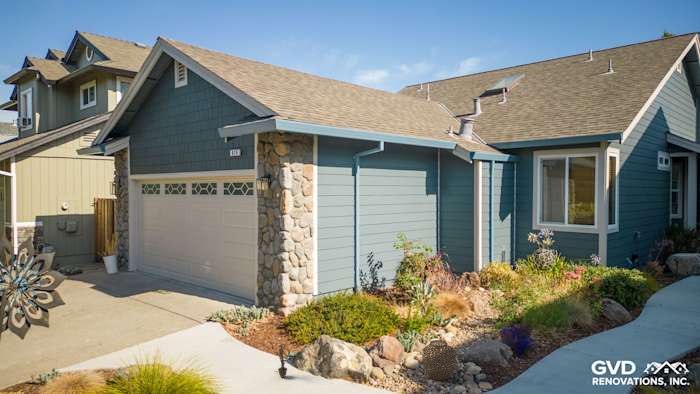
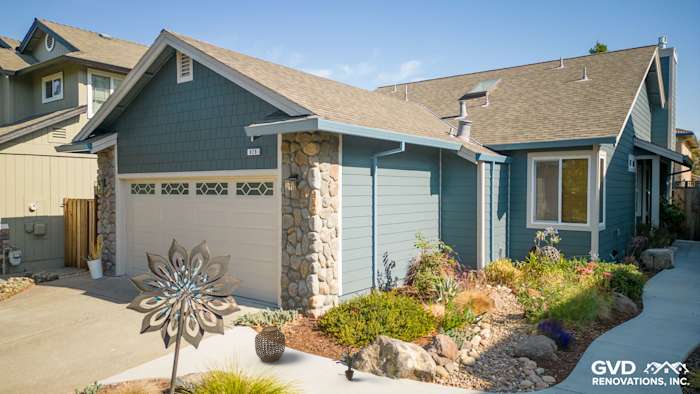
woven basket: present [422,340,456,380] -> present [255,327,285,362]

